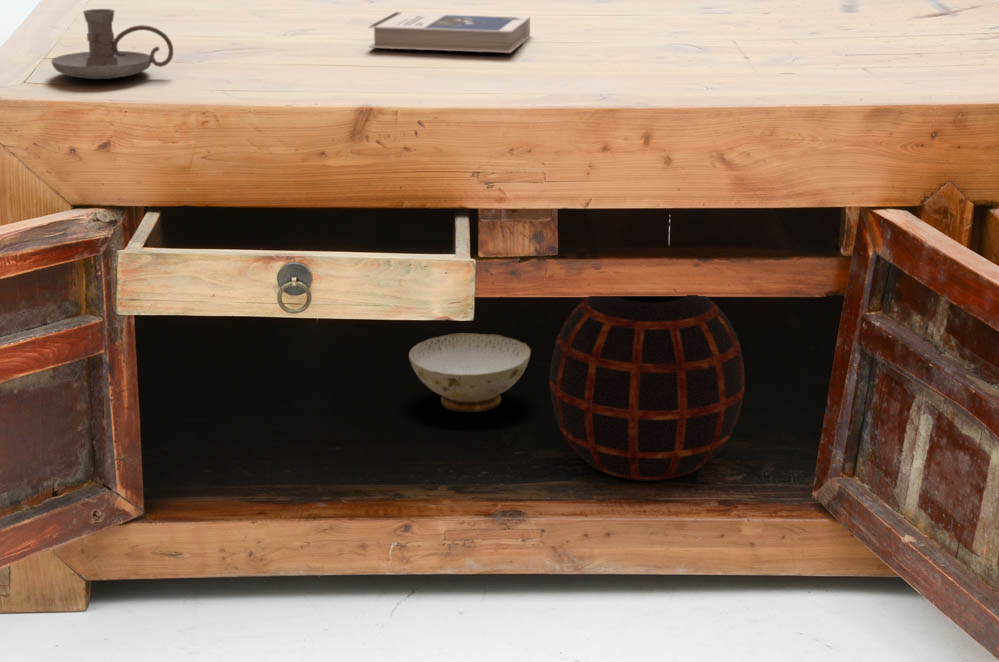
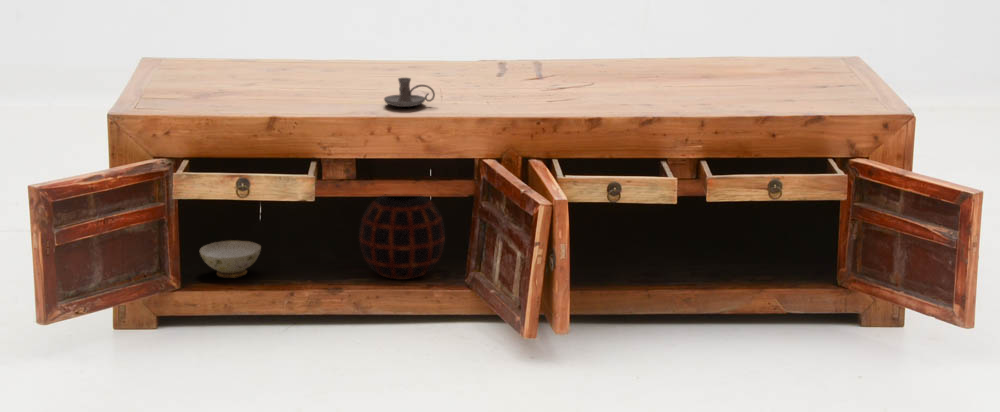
candle holder: present [52,9,173,79] -> present [384,78,435,107]
hardback book: present [369,12,530,53] -> none [279,74,353,93]
ceramic bowl: present [409,333,530,412] -> present [200,241,261,278]

